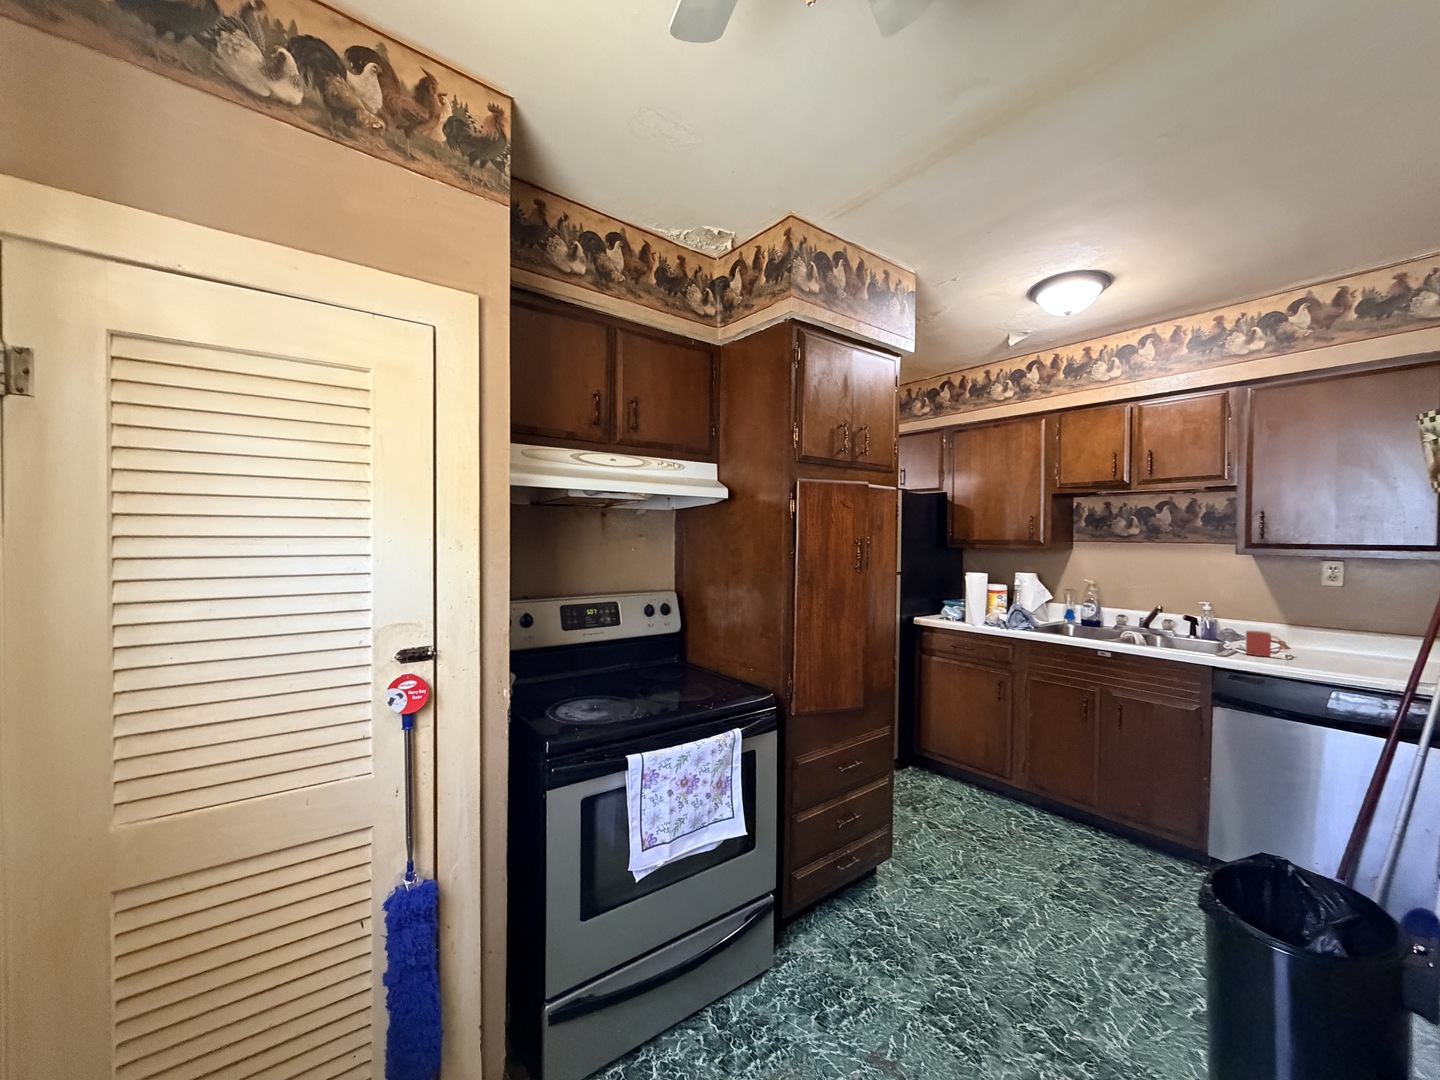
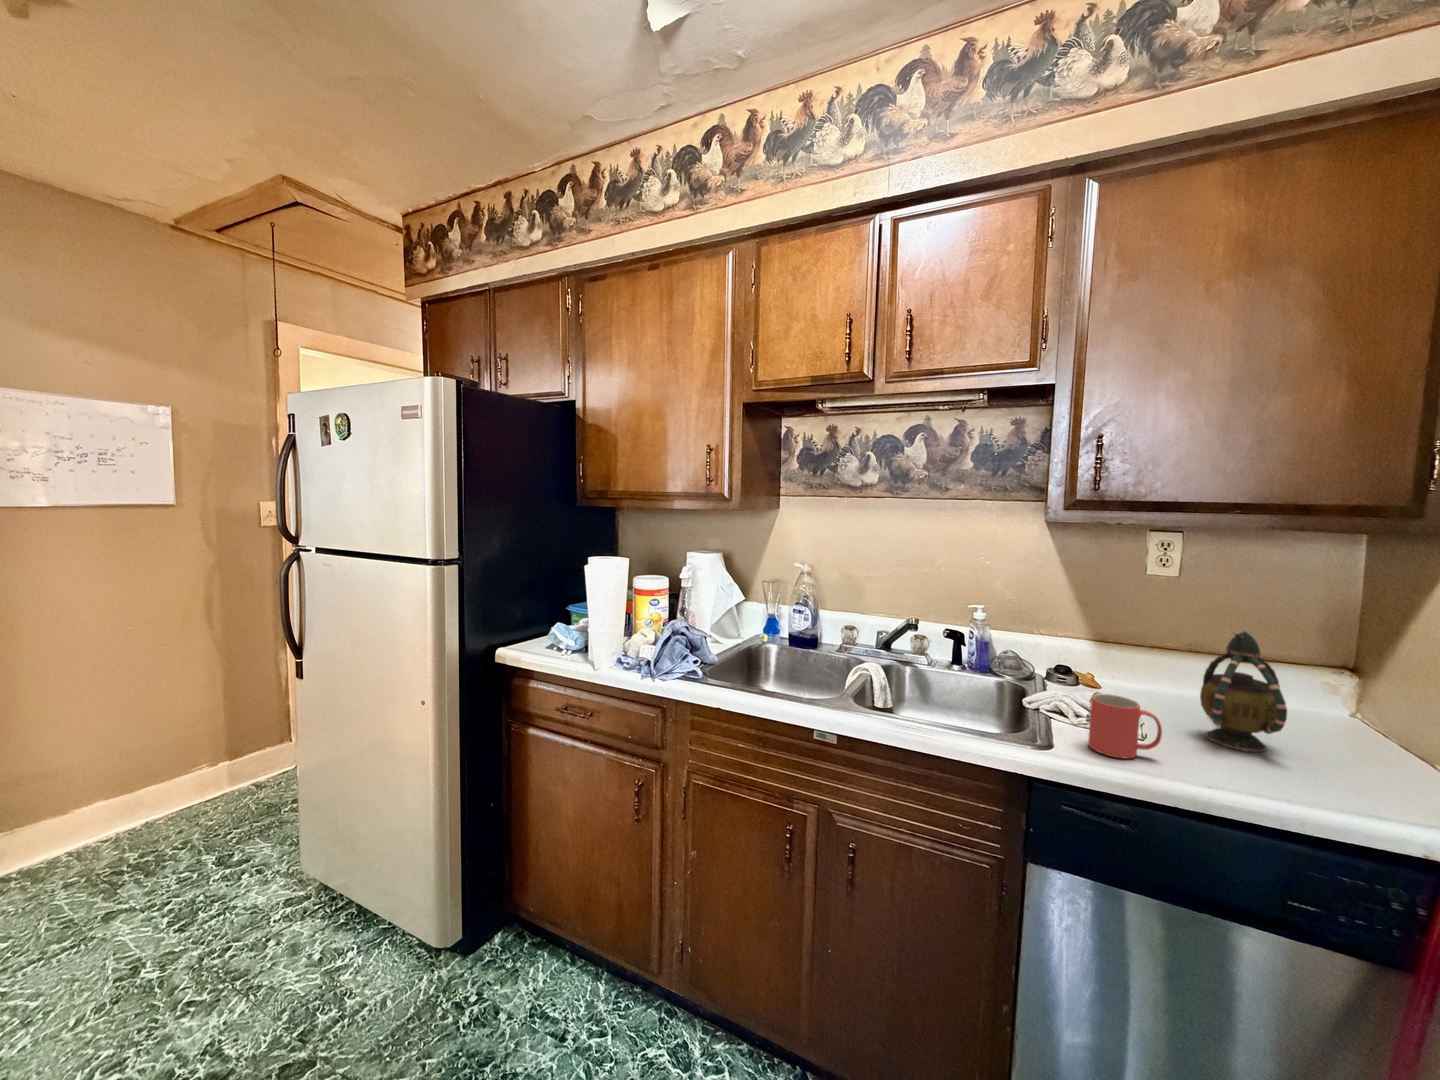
teapot: none [1320,605,1365,663] -> present [1200,631,1287,752]

